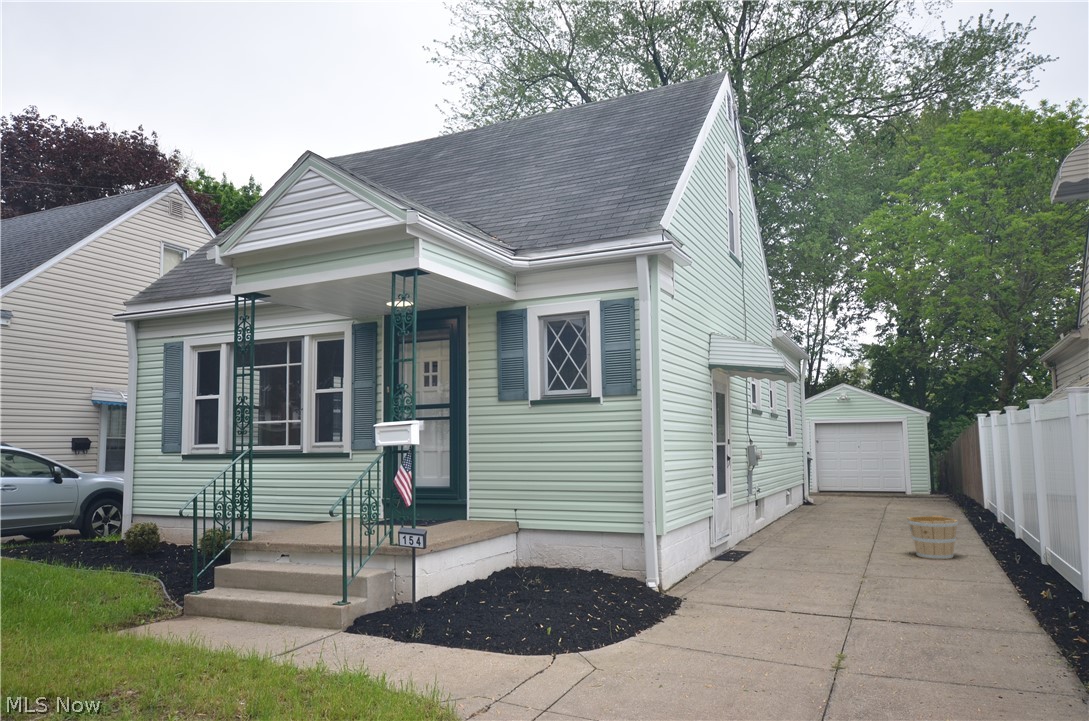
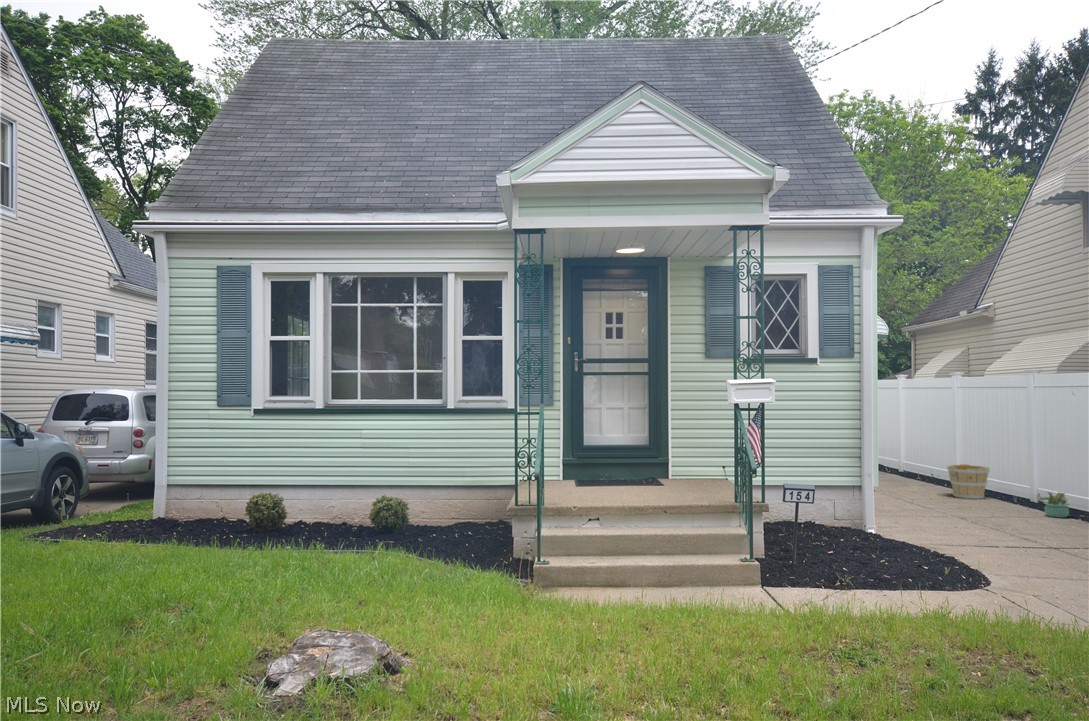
decorative plant: none [946,553,980,587] -> present [1039,492,1071,518]

